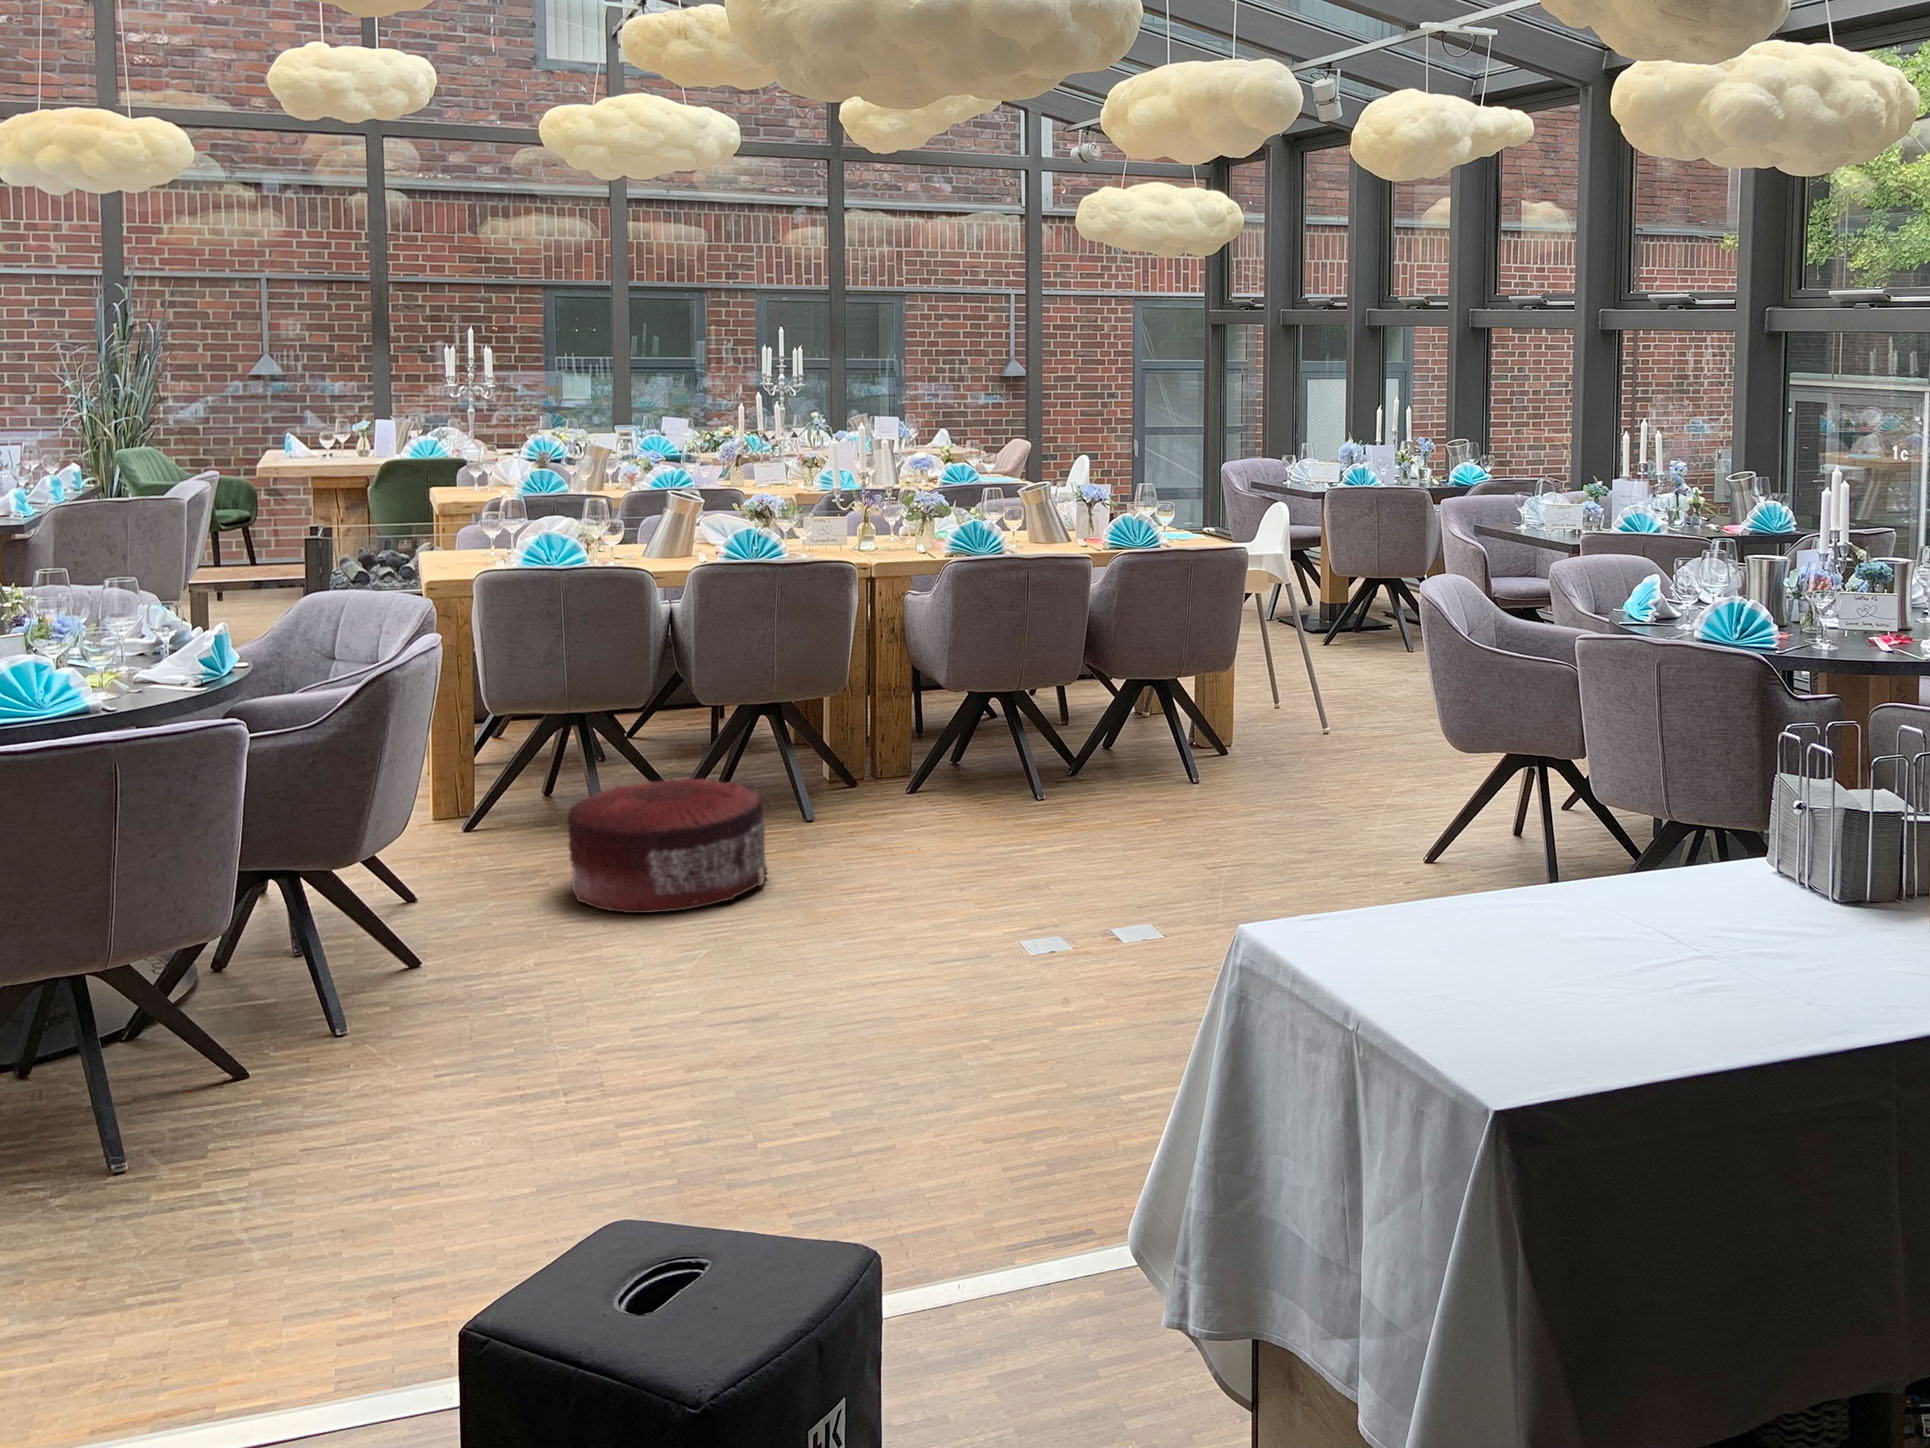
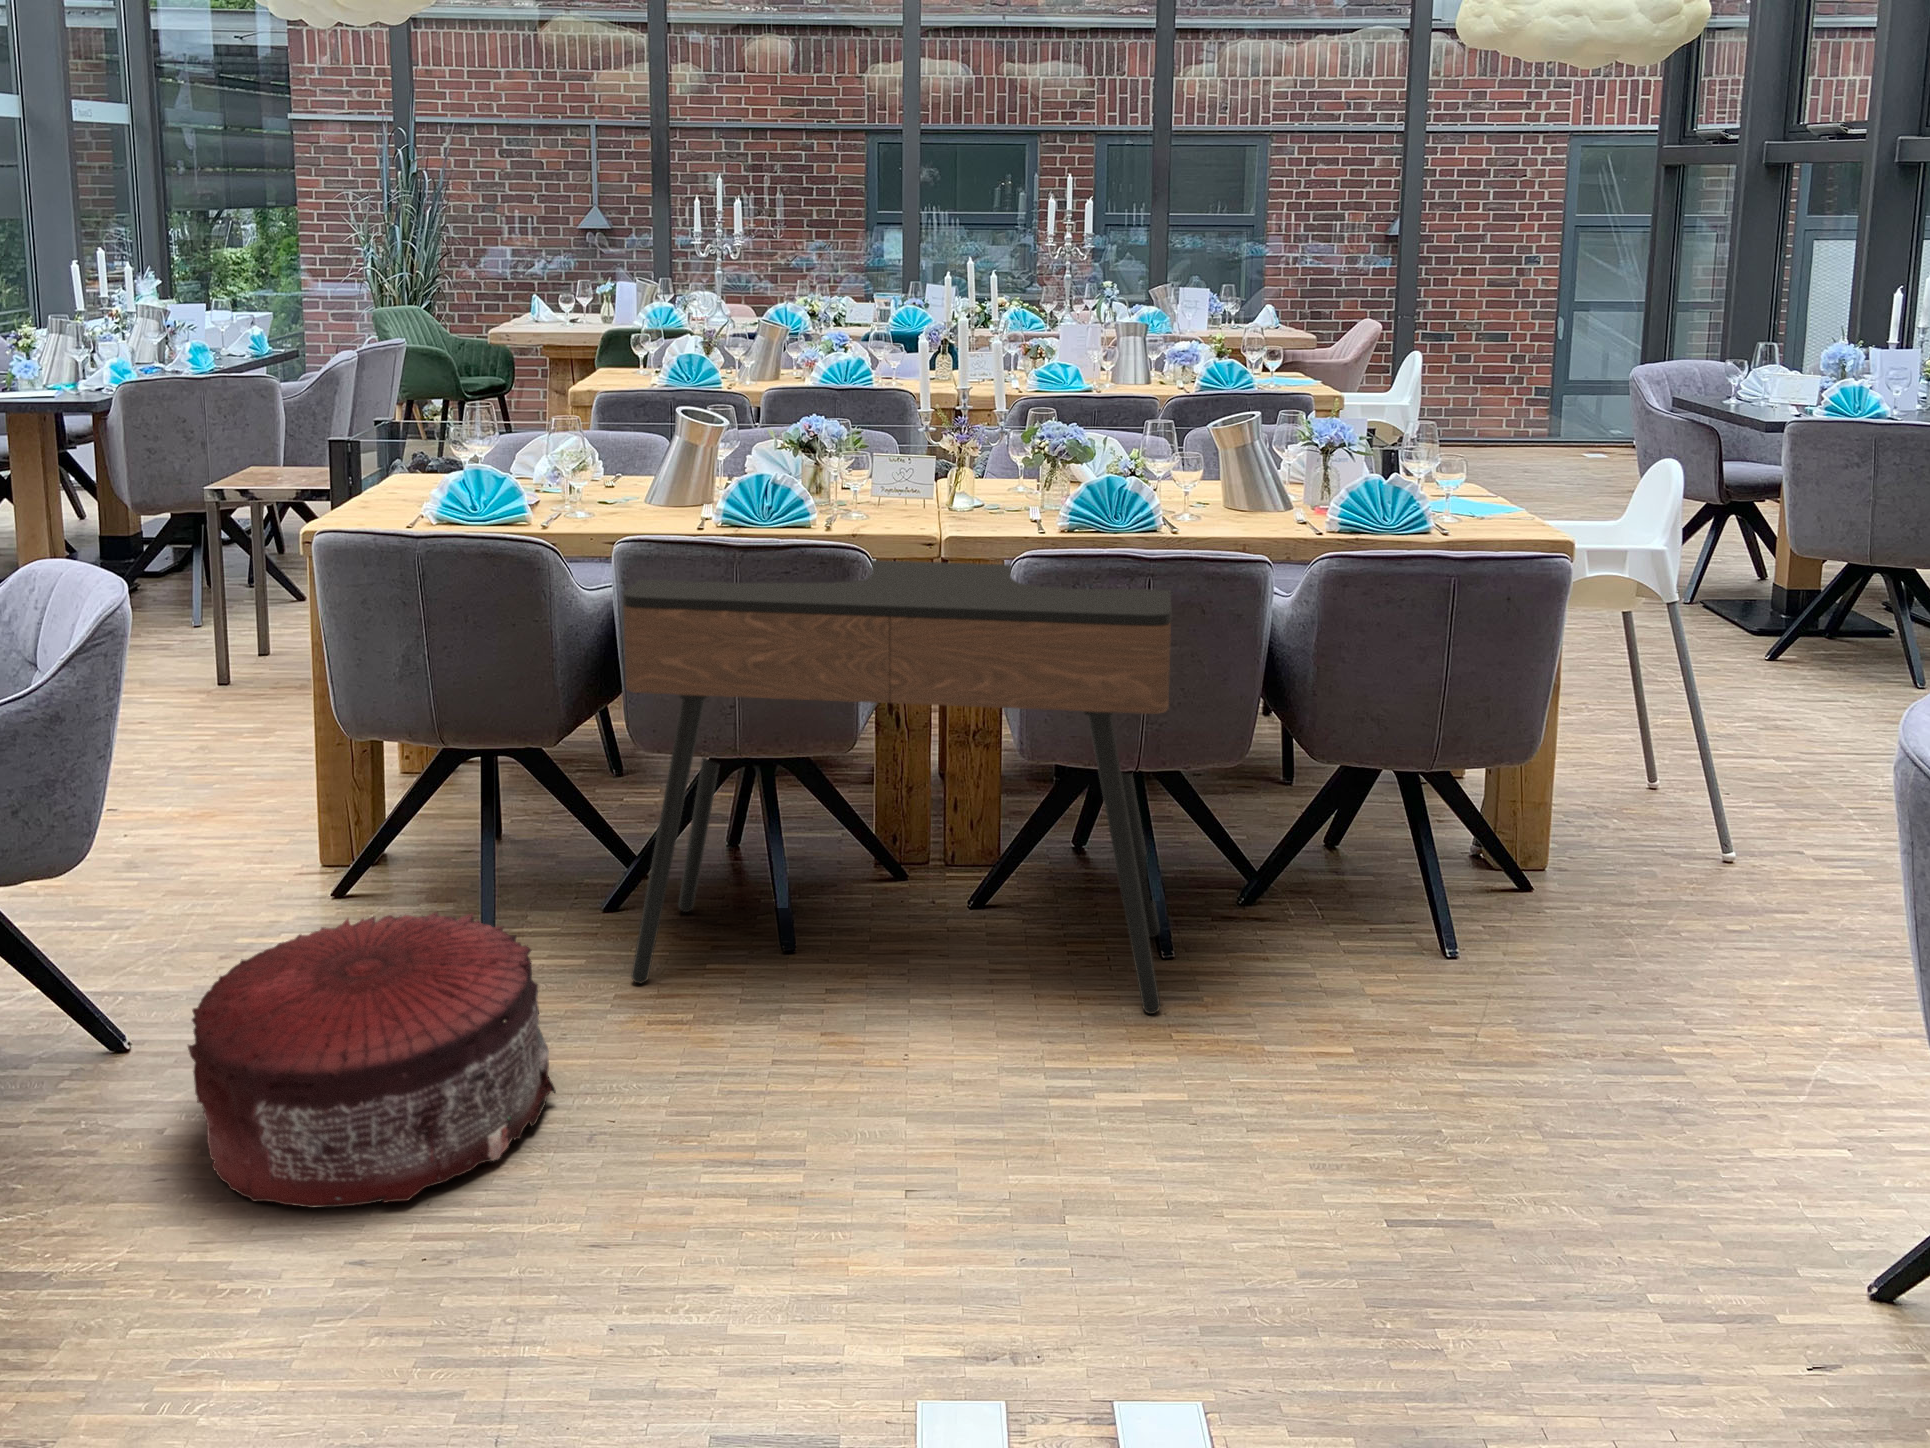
console table: none [736,565,1065,834] -> present [623,560,1171,1014]

